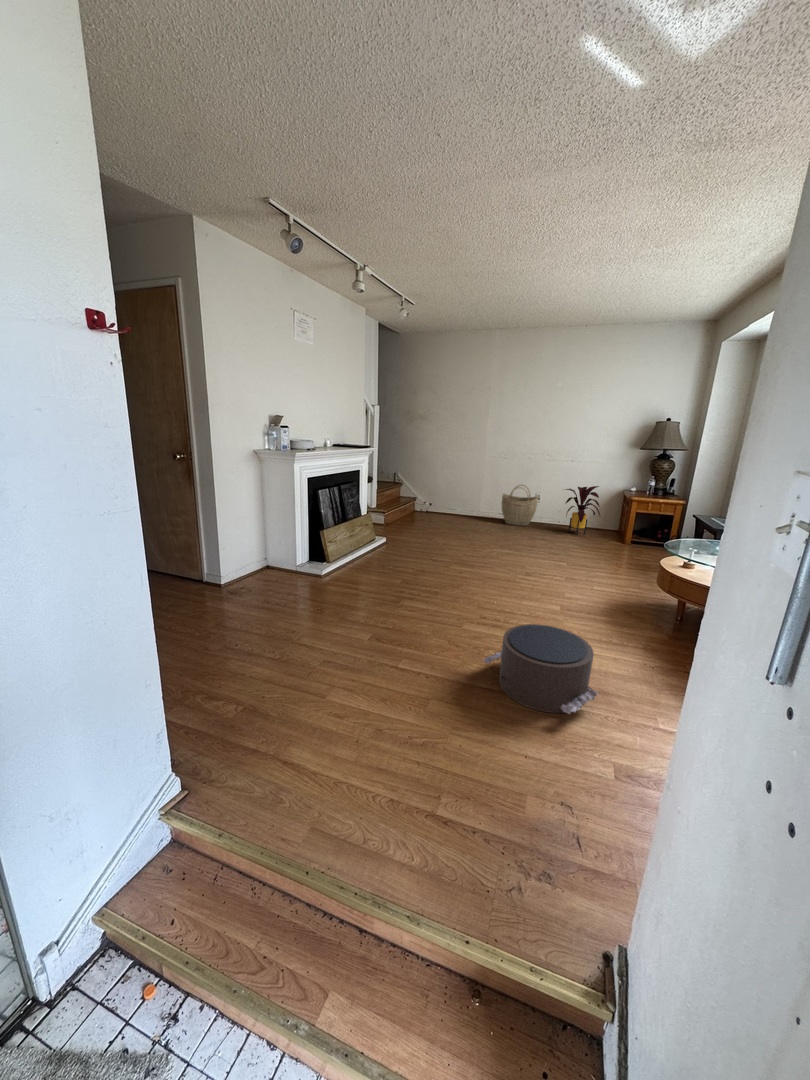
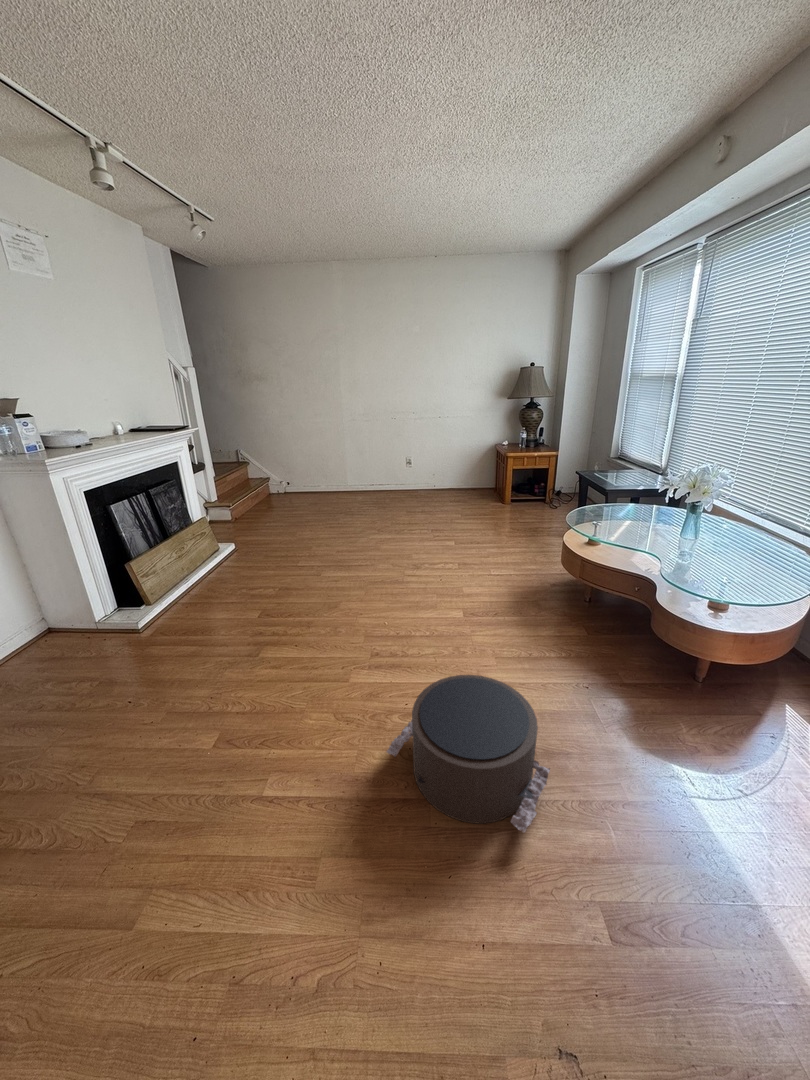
woven basket: present [502,485,538,526] -> none [371,450,409,497]
house plant: present [566,486,600,535] -> none [433,443,477,500]

